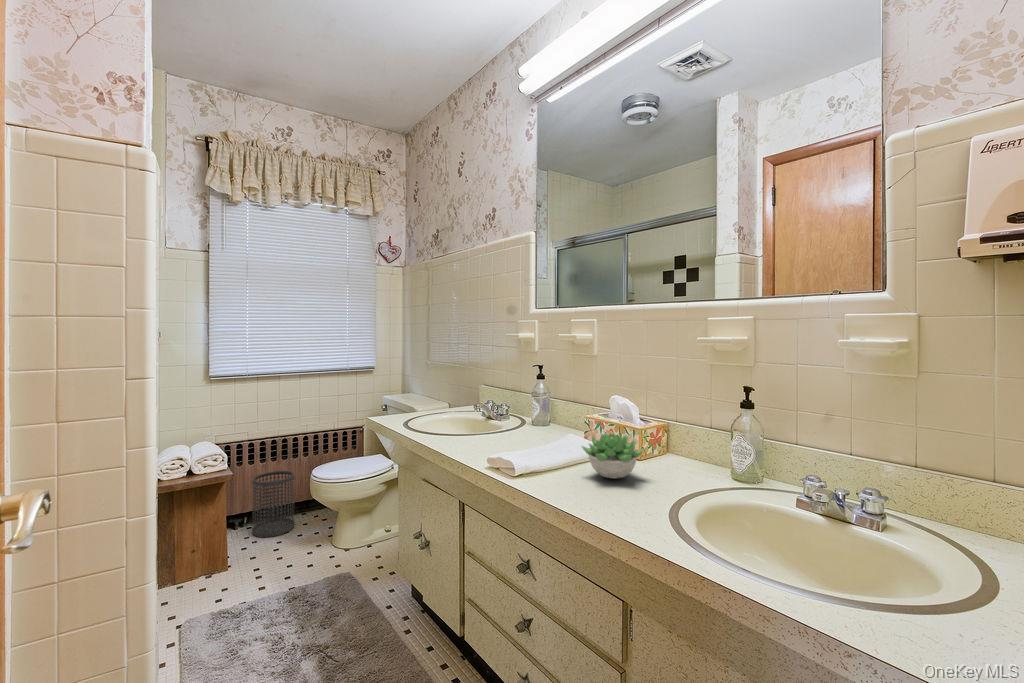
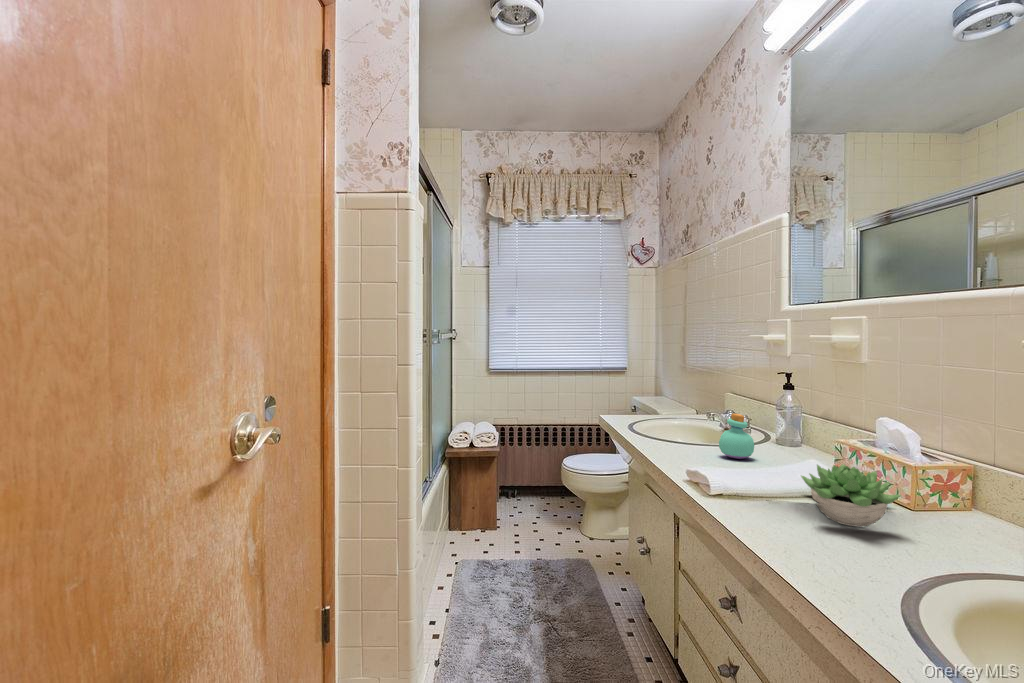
perfume bottle: none [501,402,529,441] -> present [719,413,754,459]
wastebasket: present [252,471,294,537] -> none [518,455,550,511]

